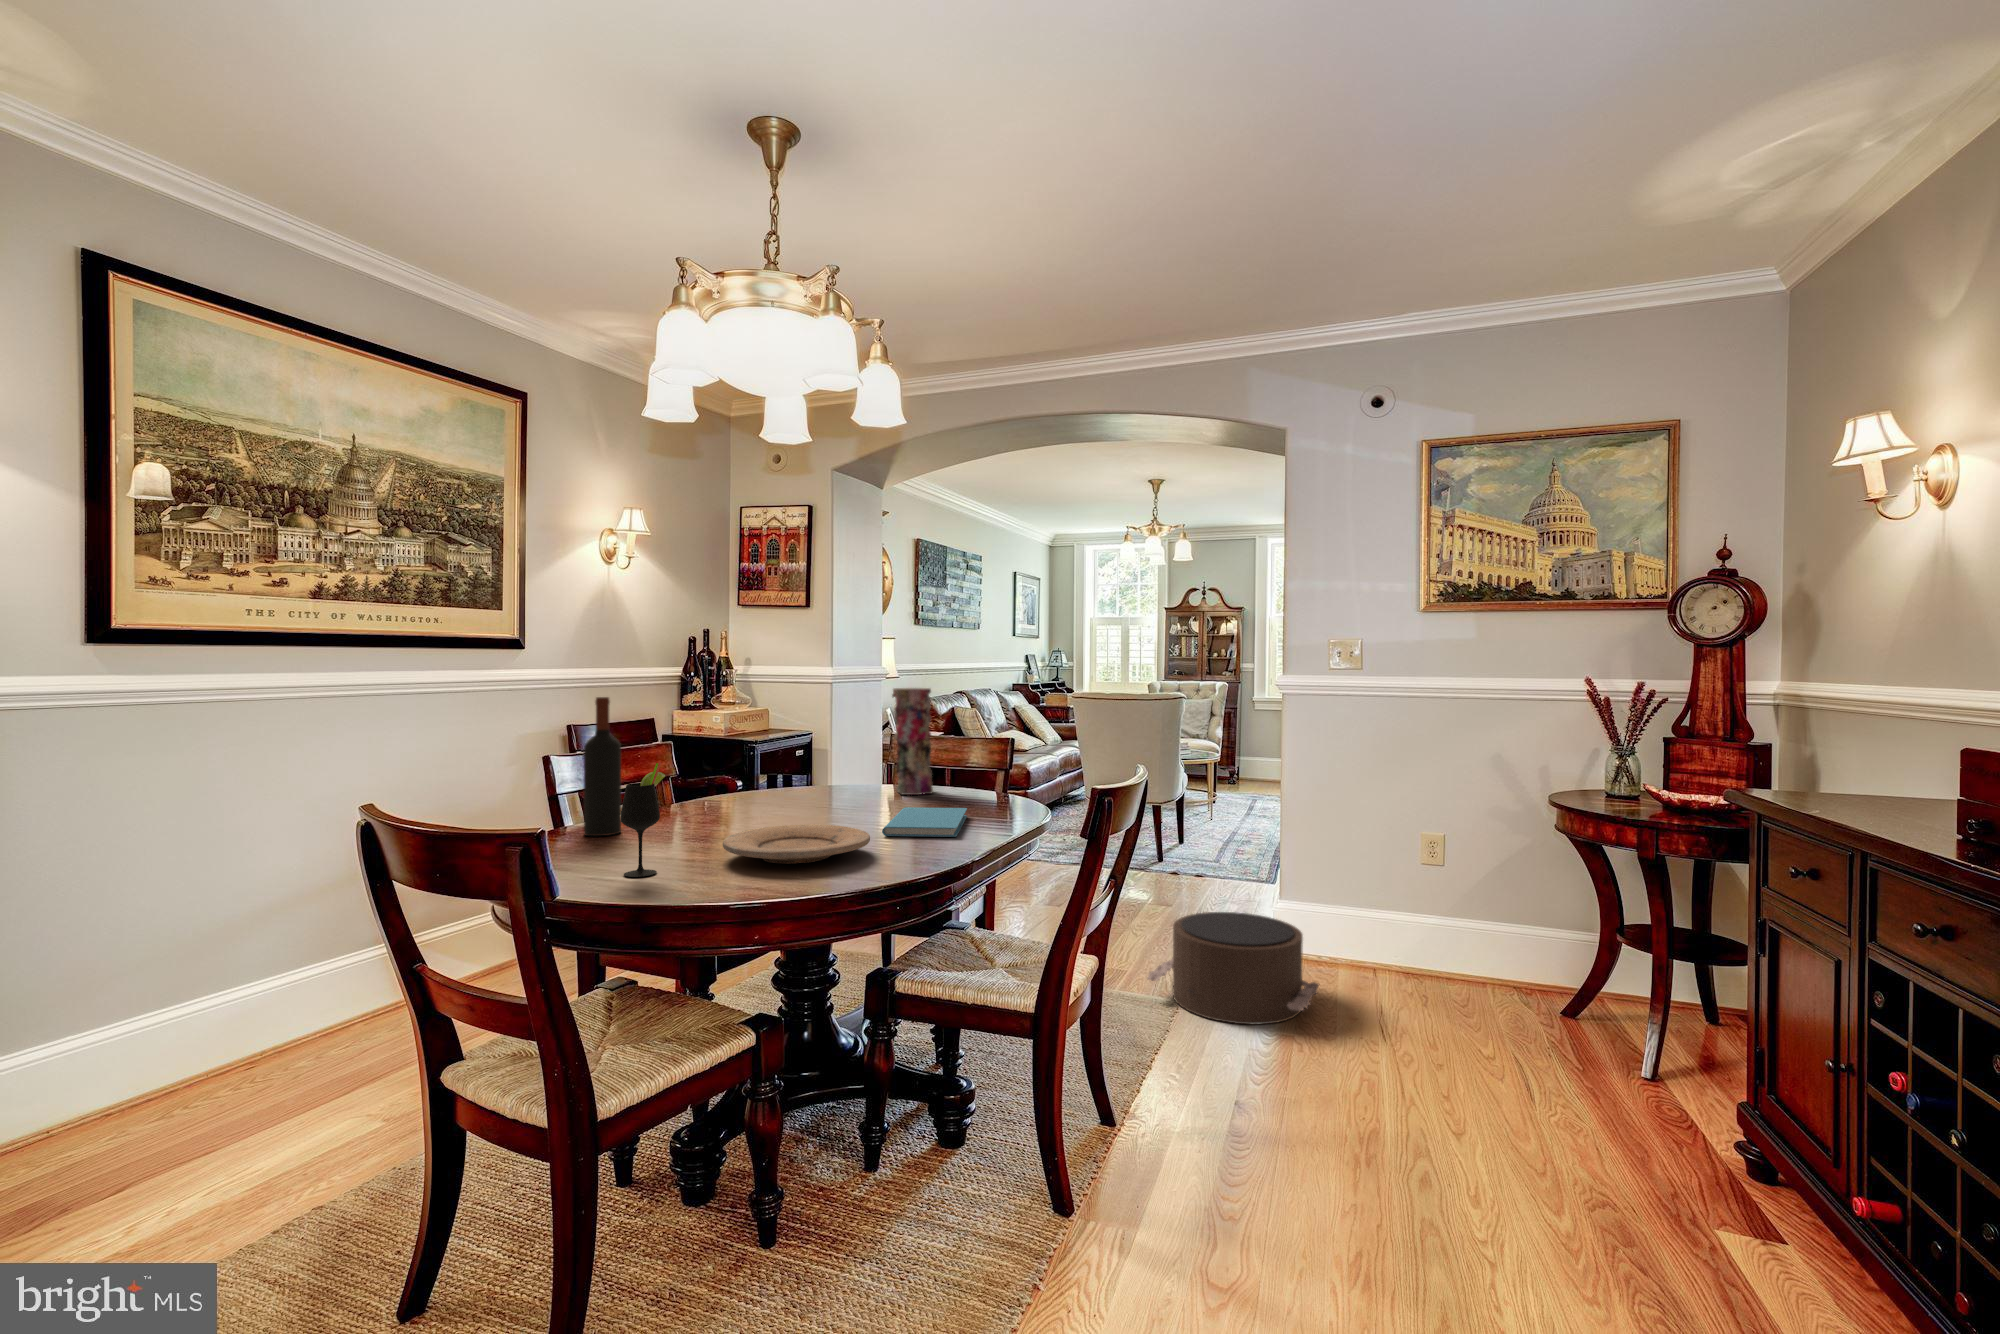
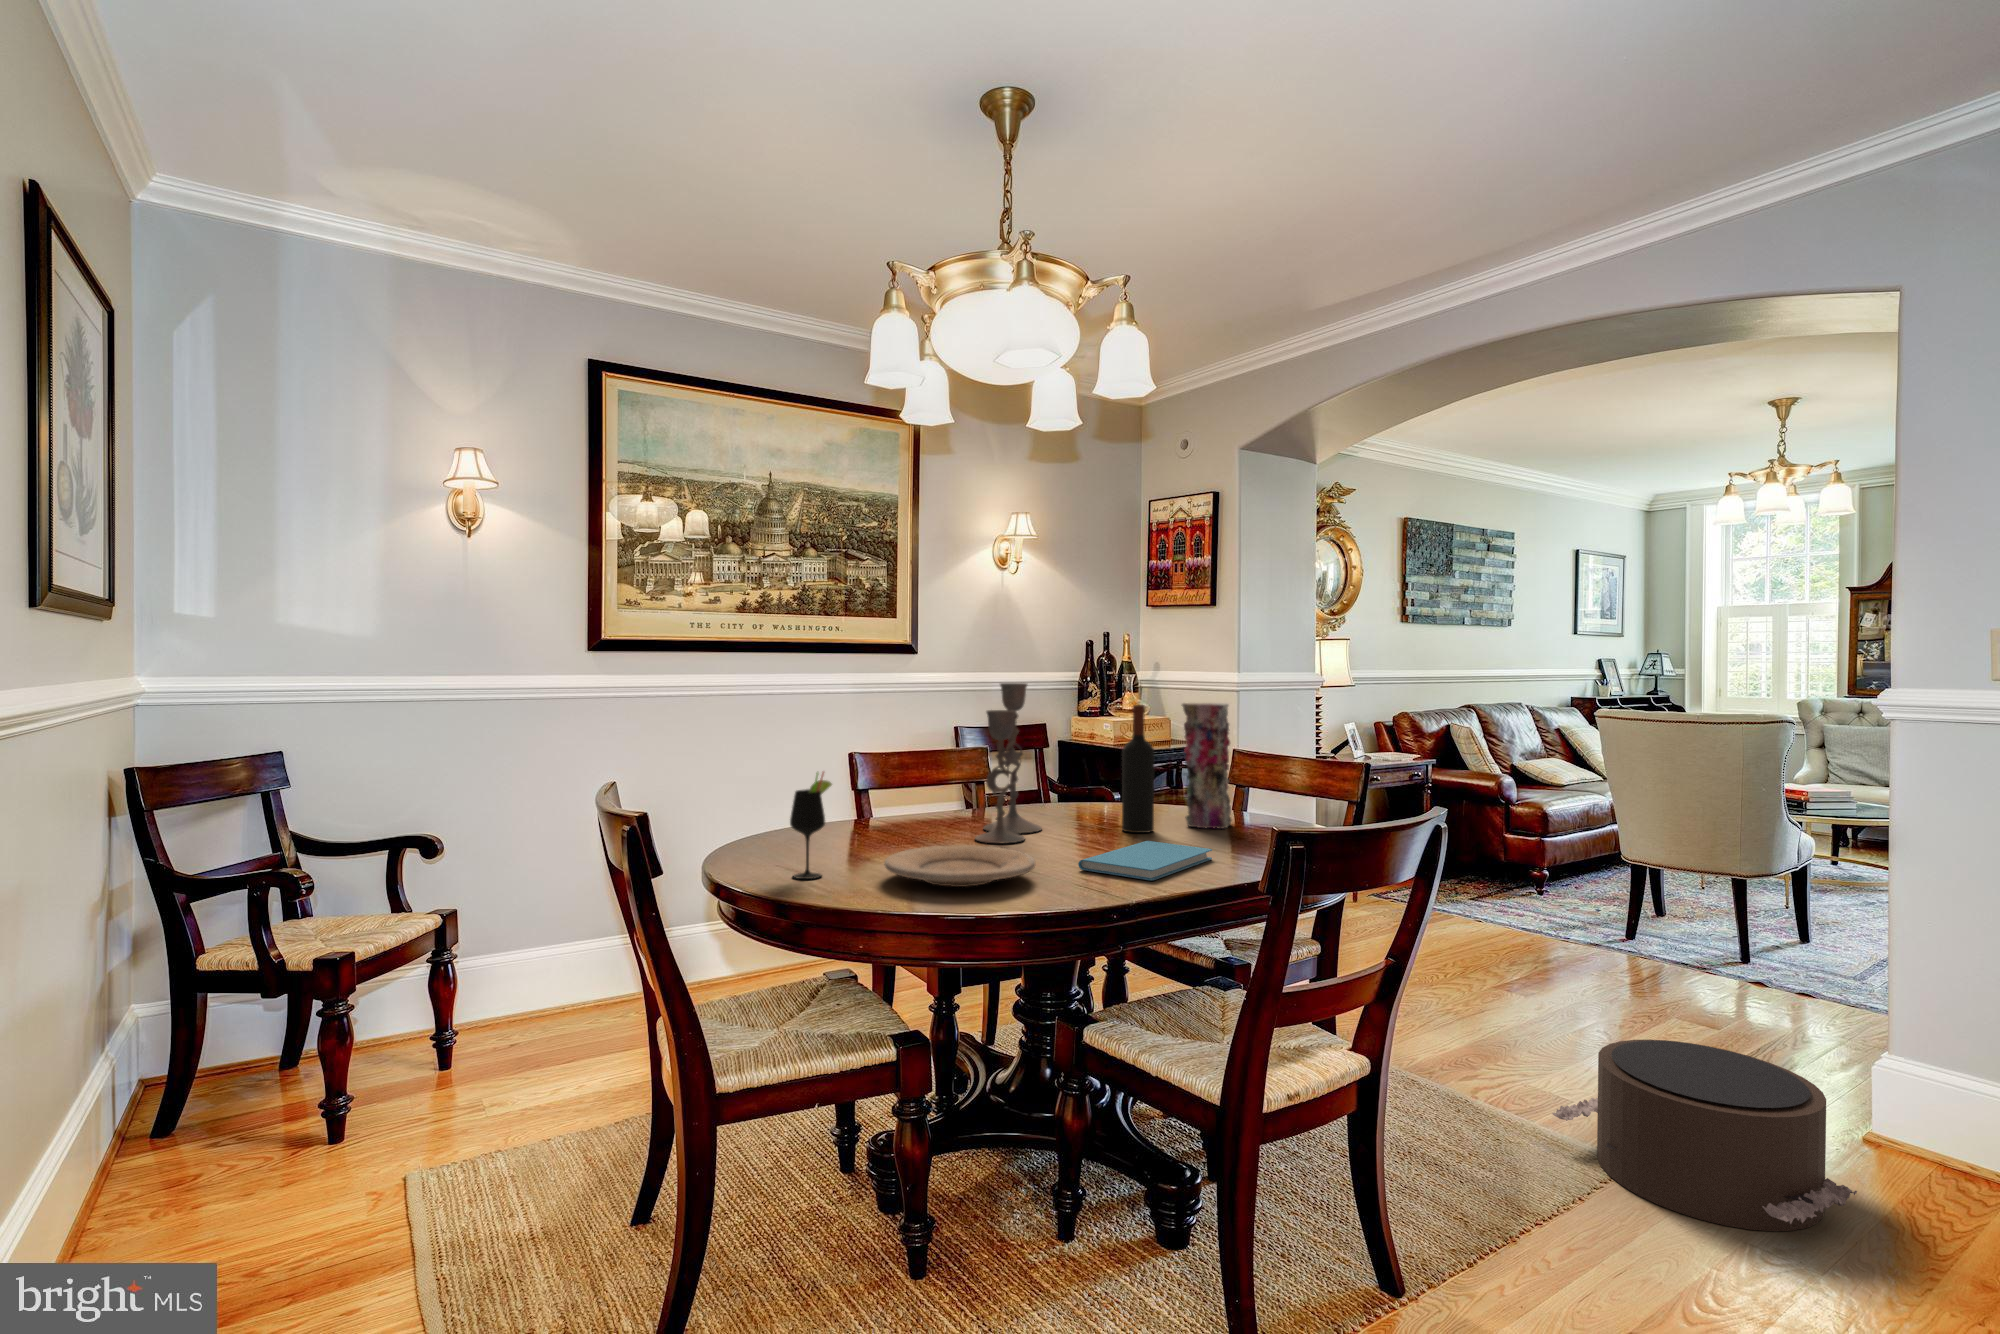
candlestick: none [728,673,789,825] -> present [975,683,1042,844]
wine bottle: present [584,697,621,836] -> present [1122,705,1154,833]

